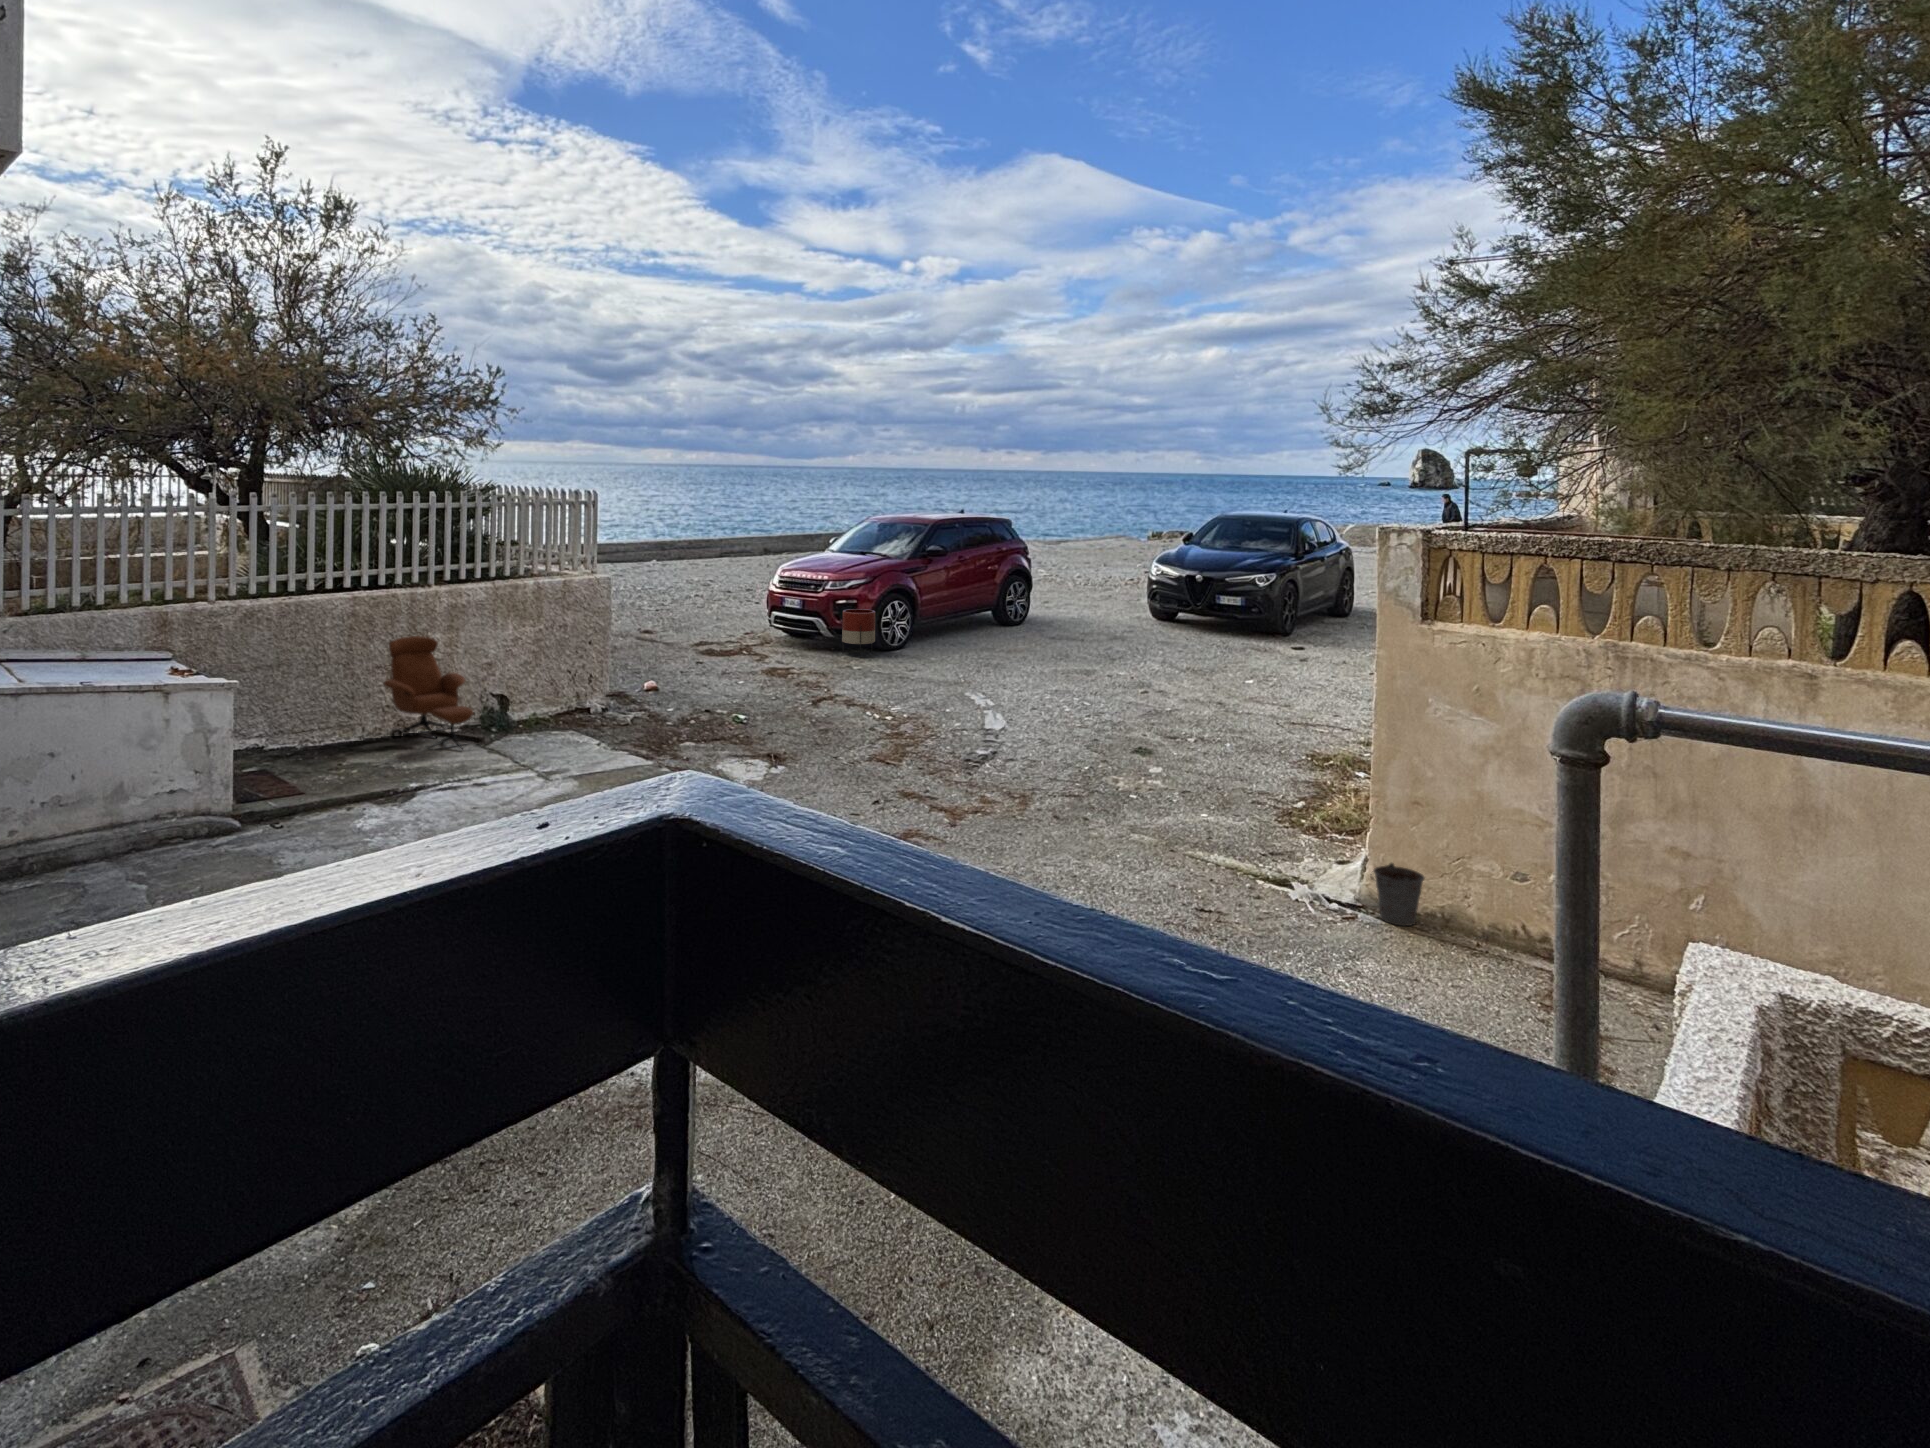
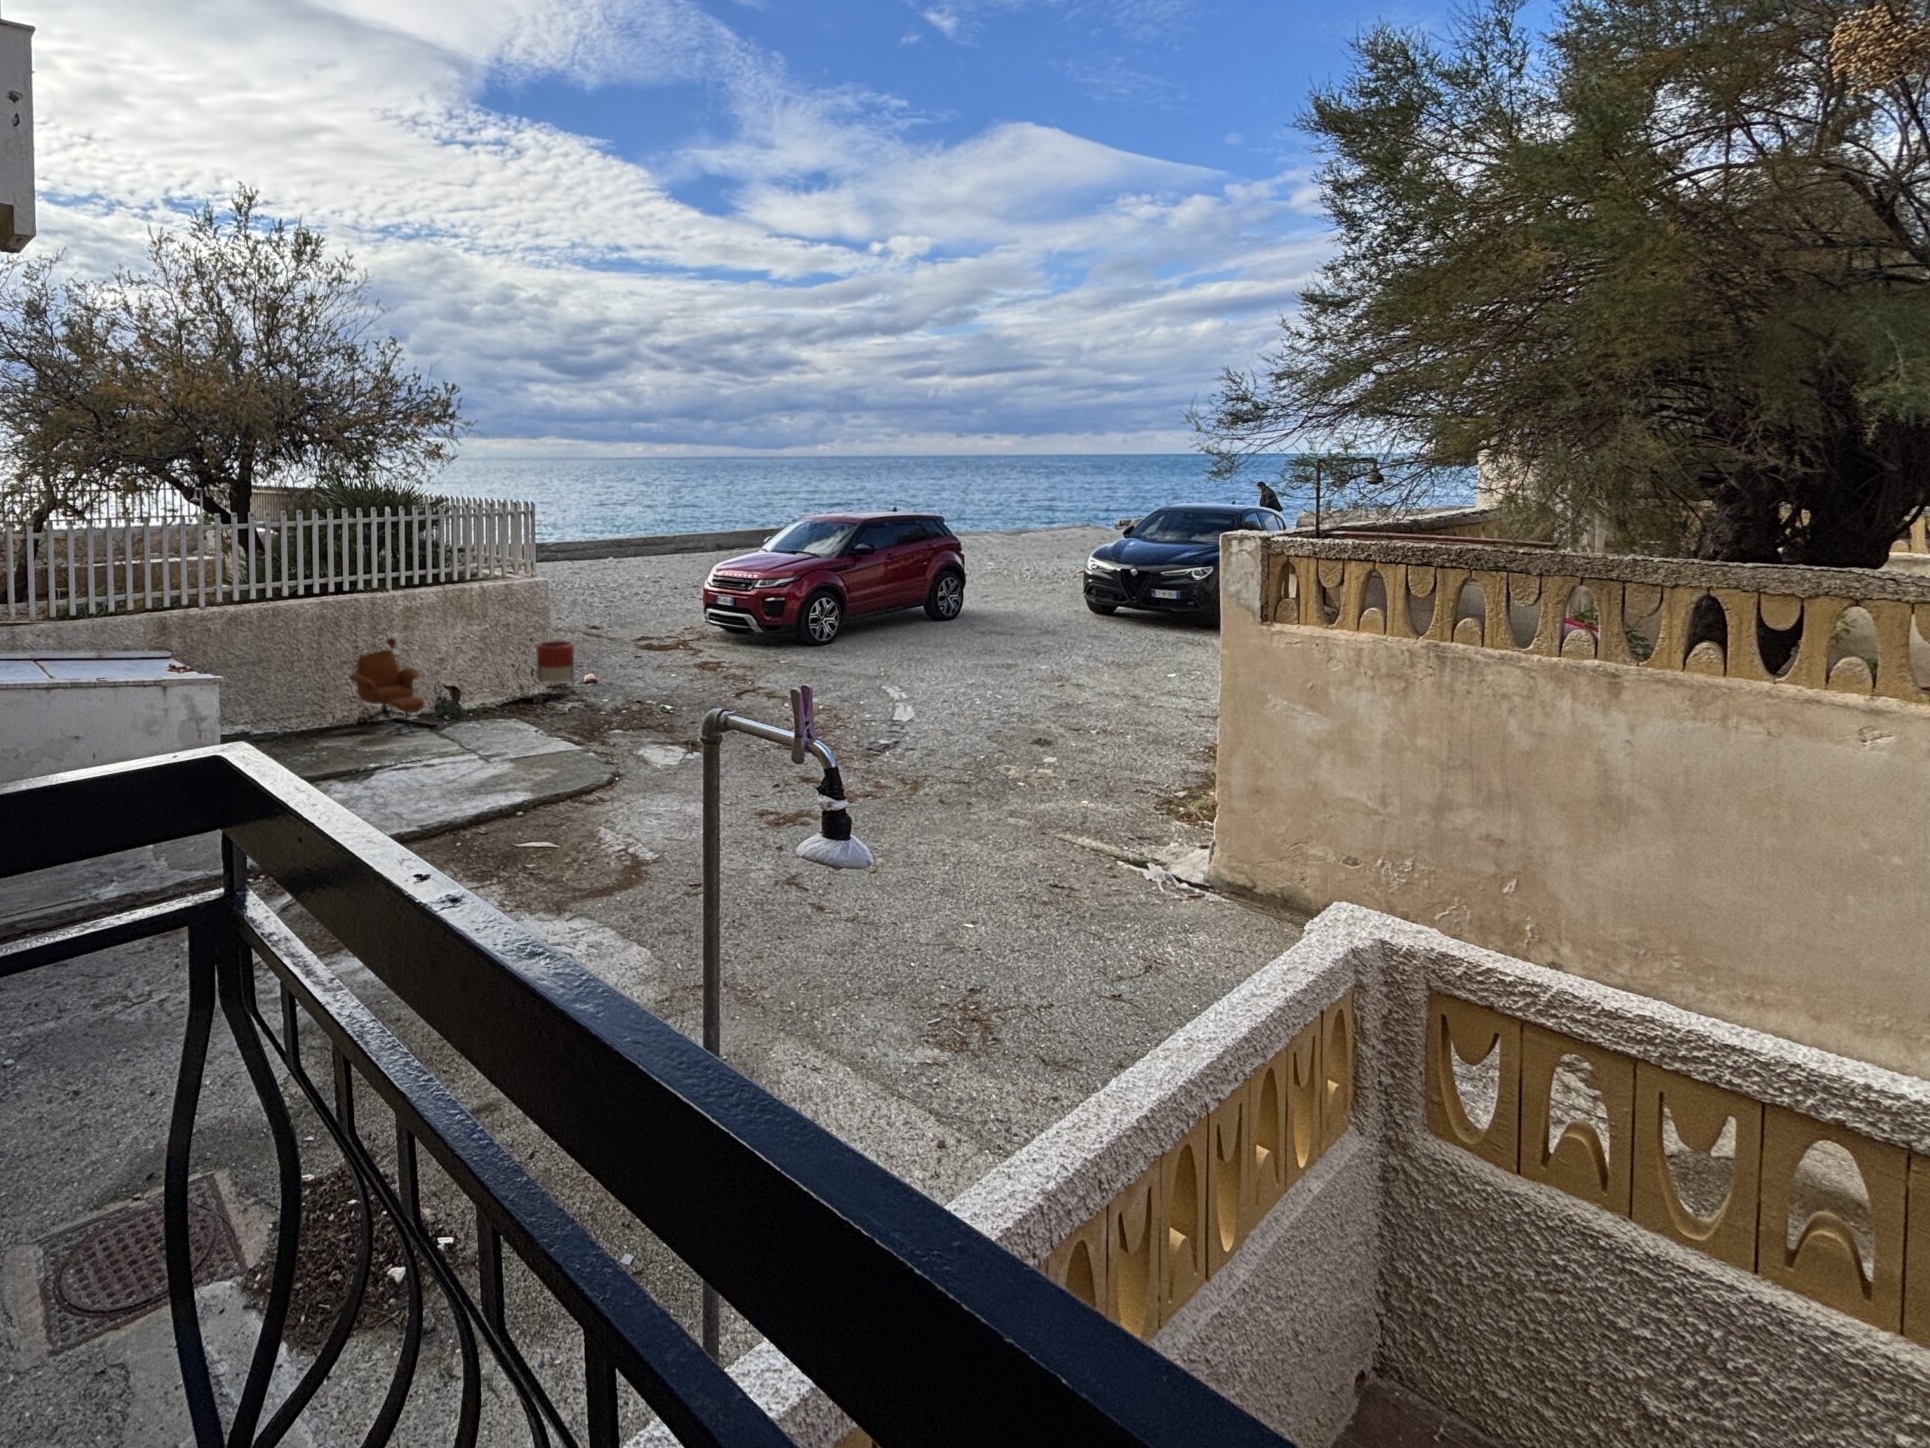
planter: present [842,609,875,658] -> present [536,641,574,686]
bucket: present [1371,863,1424,926] -> none [1205,845,1256,903]

